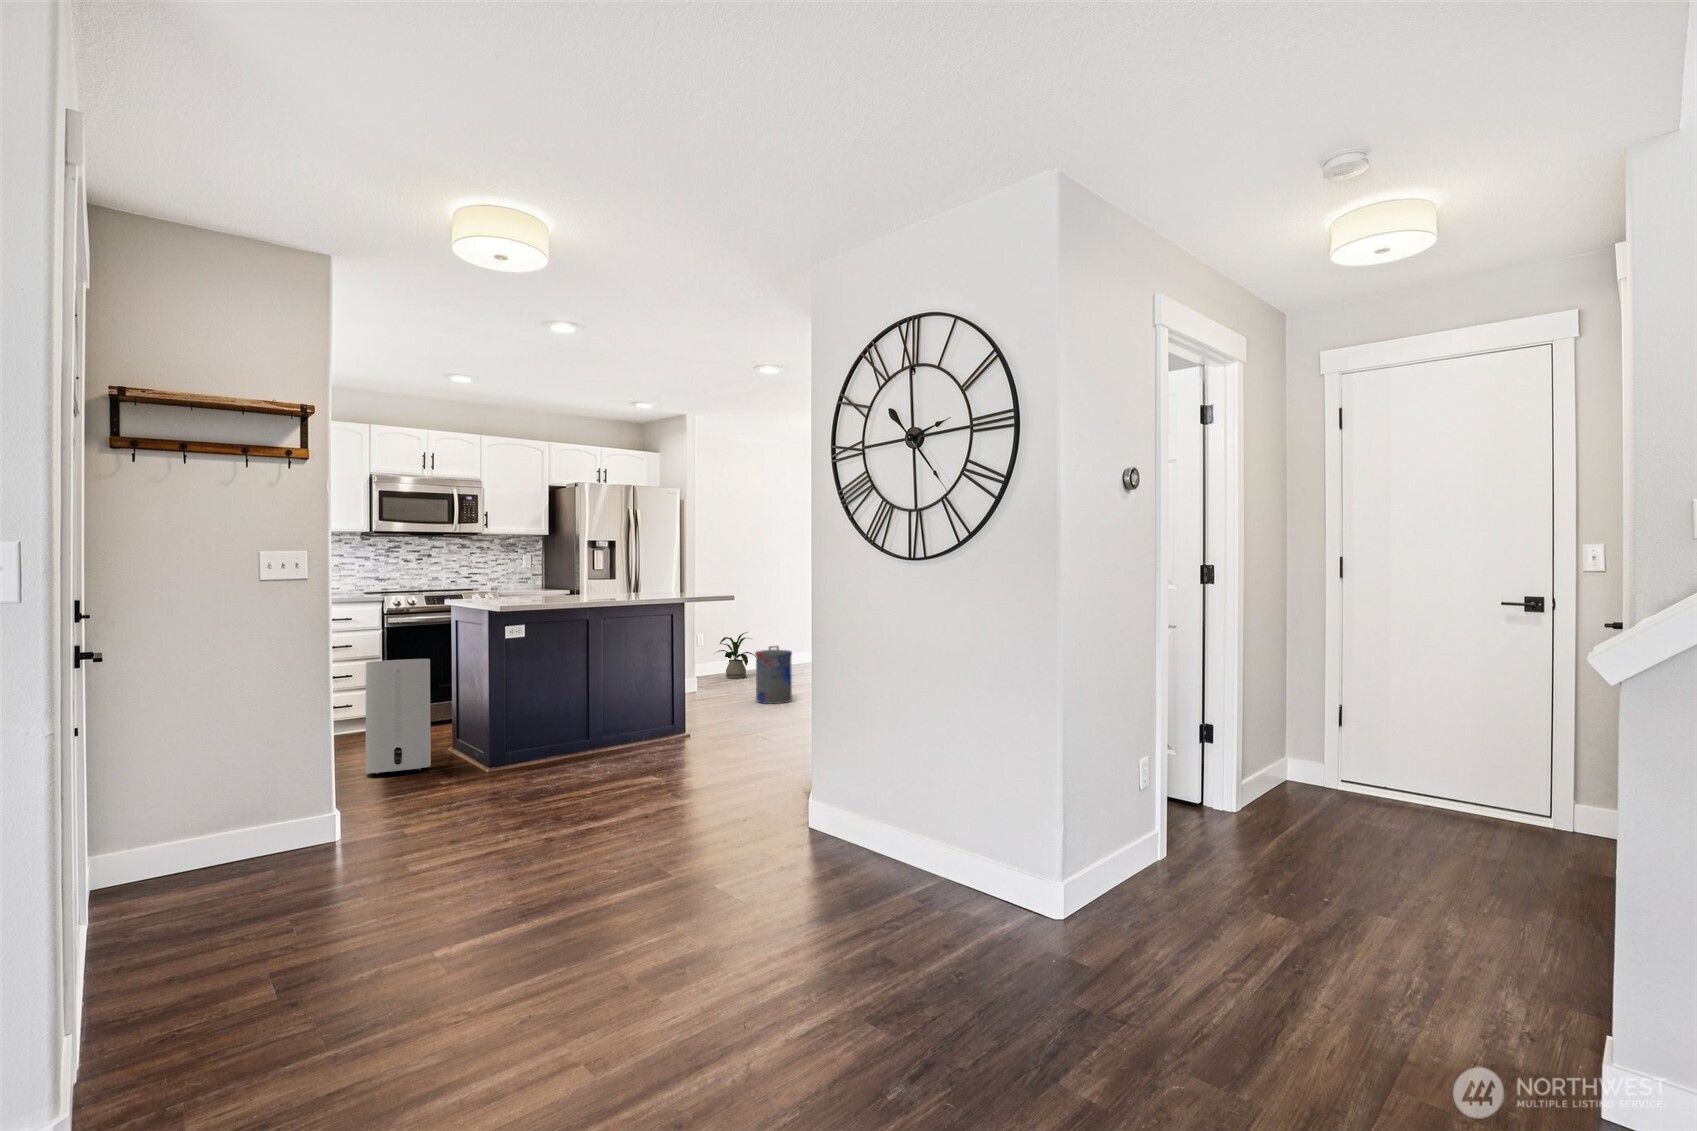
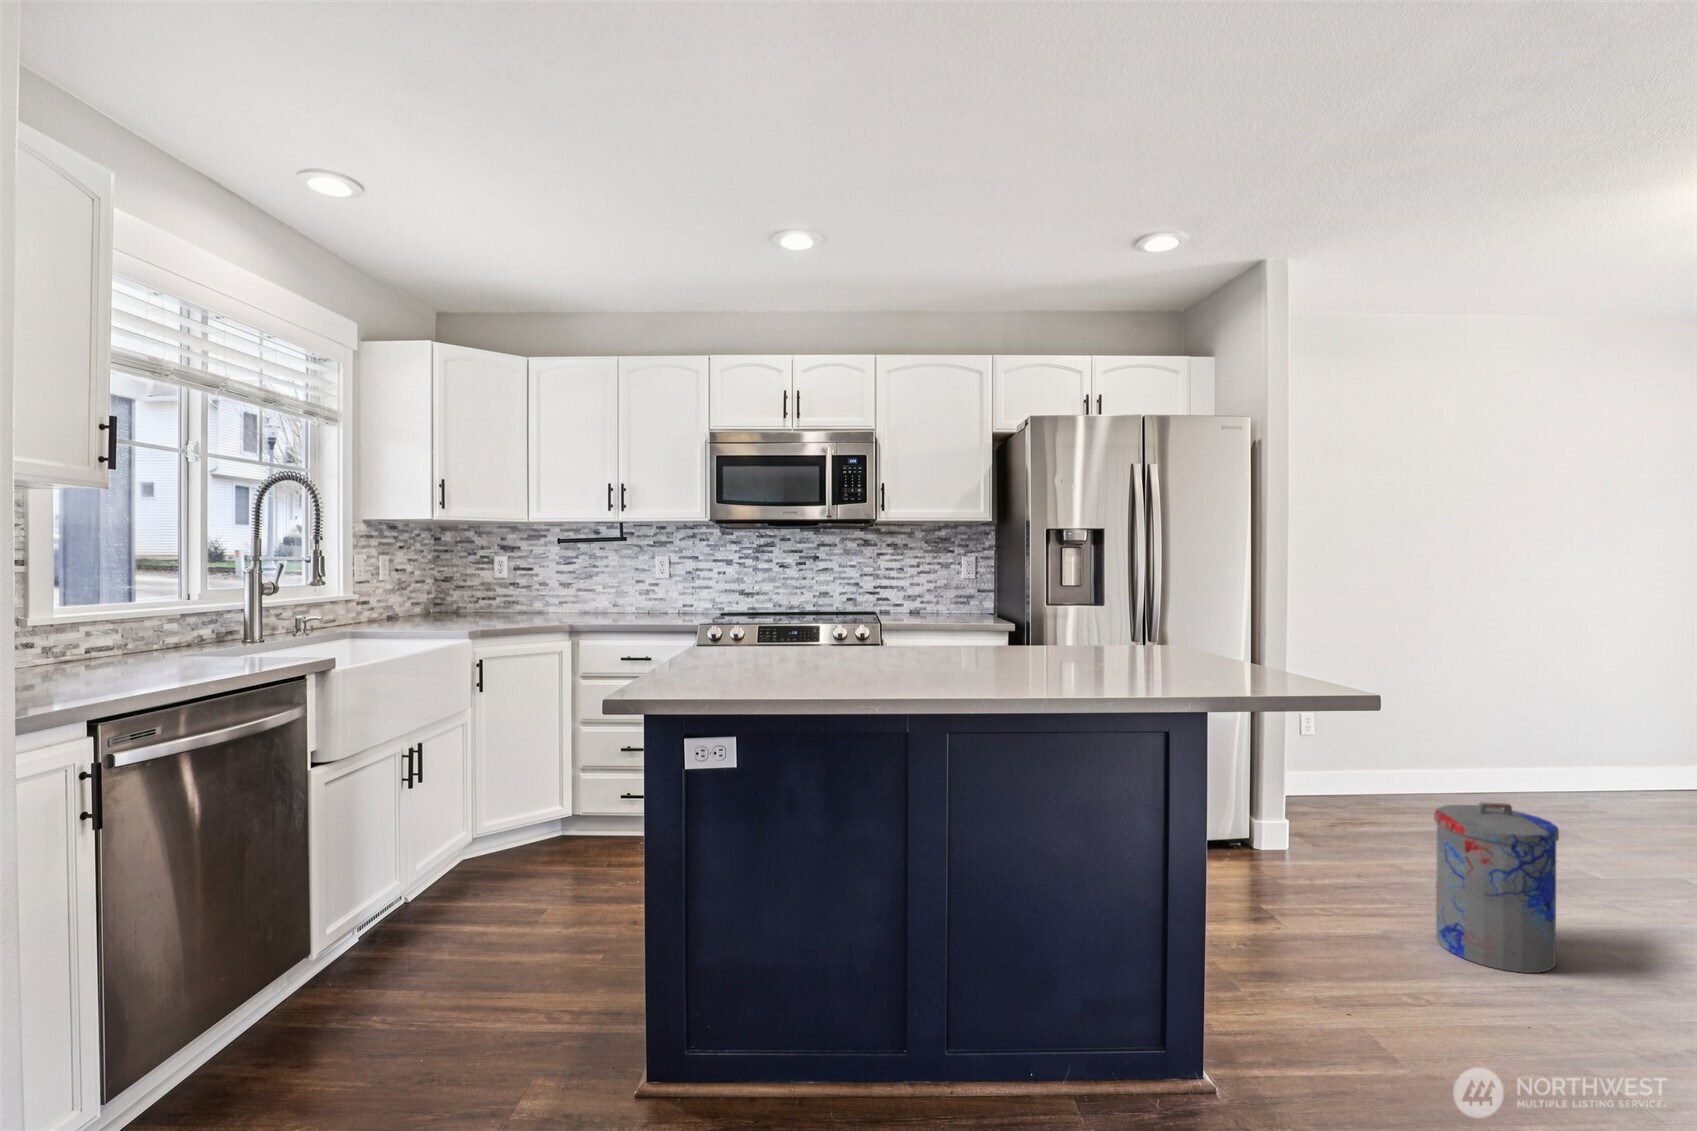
house plant: present [718,632,755,679] -> none [1327,721,1450,817]
air purifier: present [366,659,431,774] -> none [412,785,560,1057]

